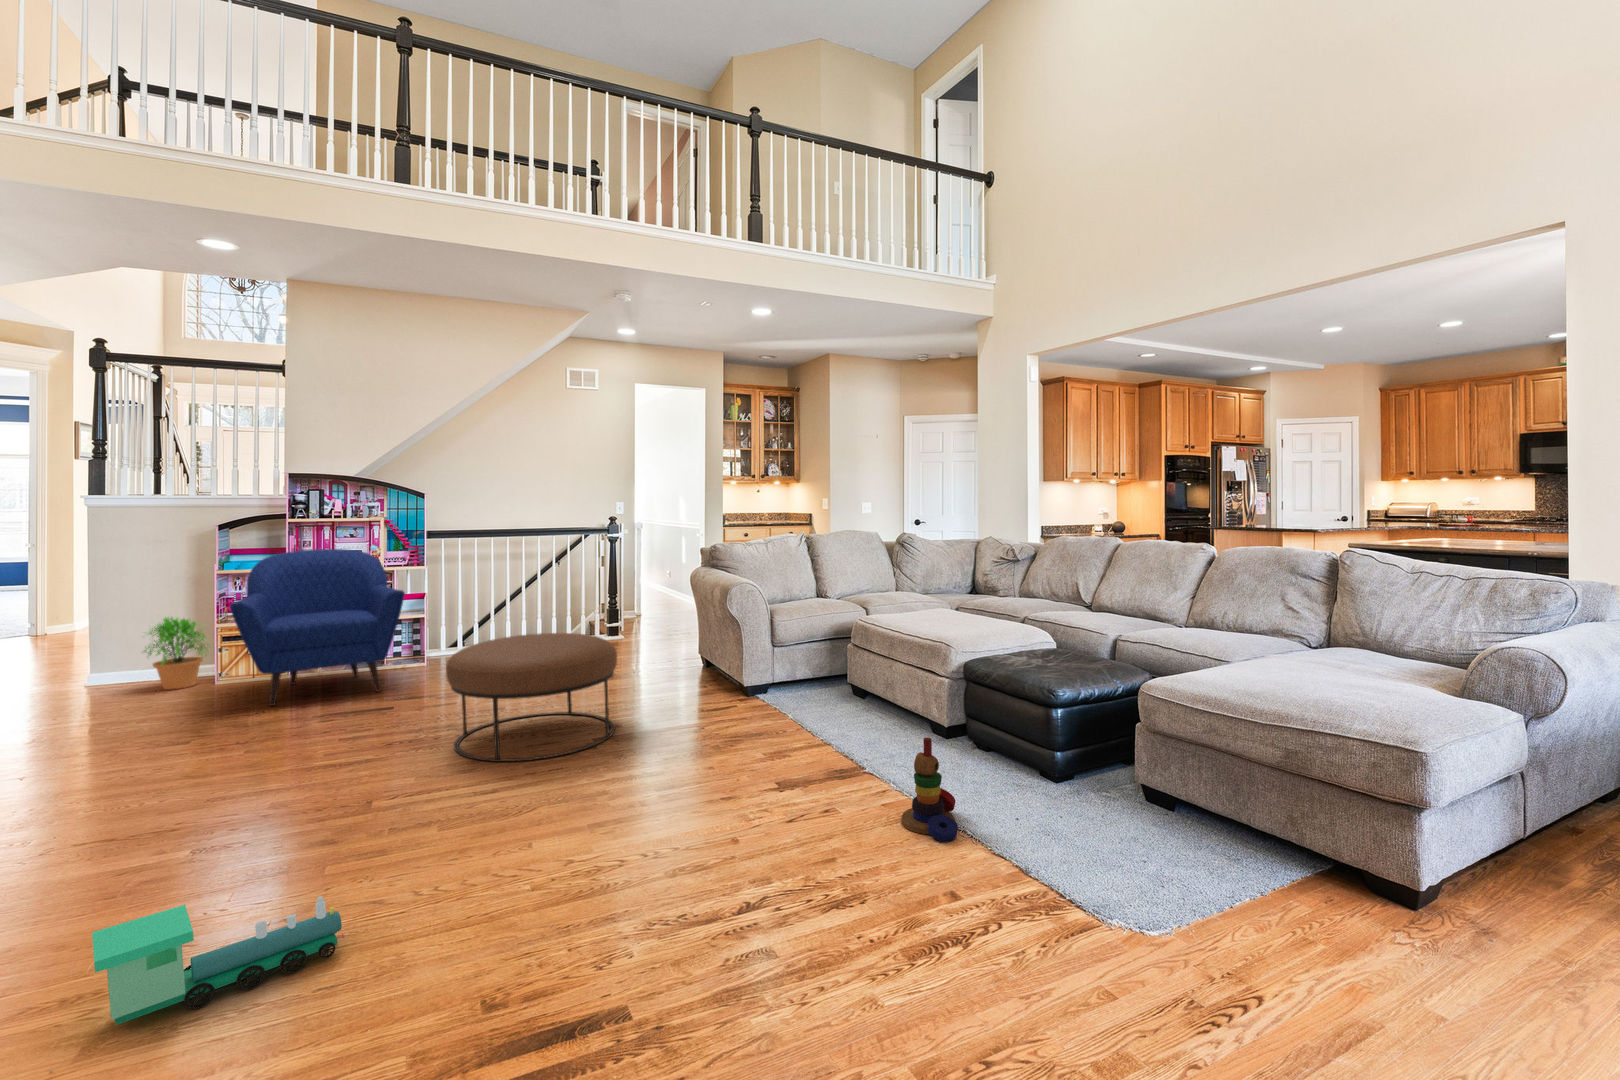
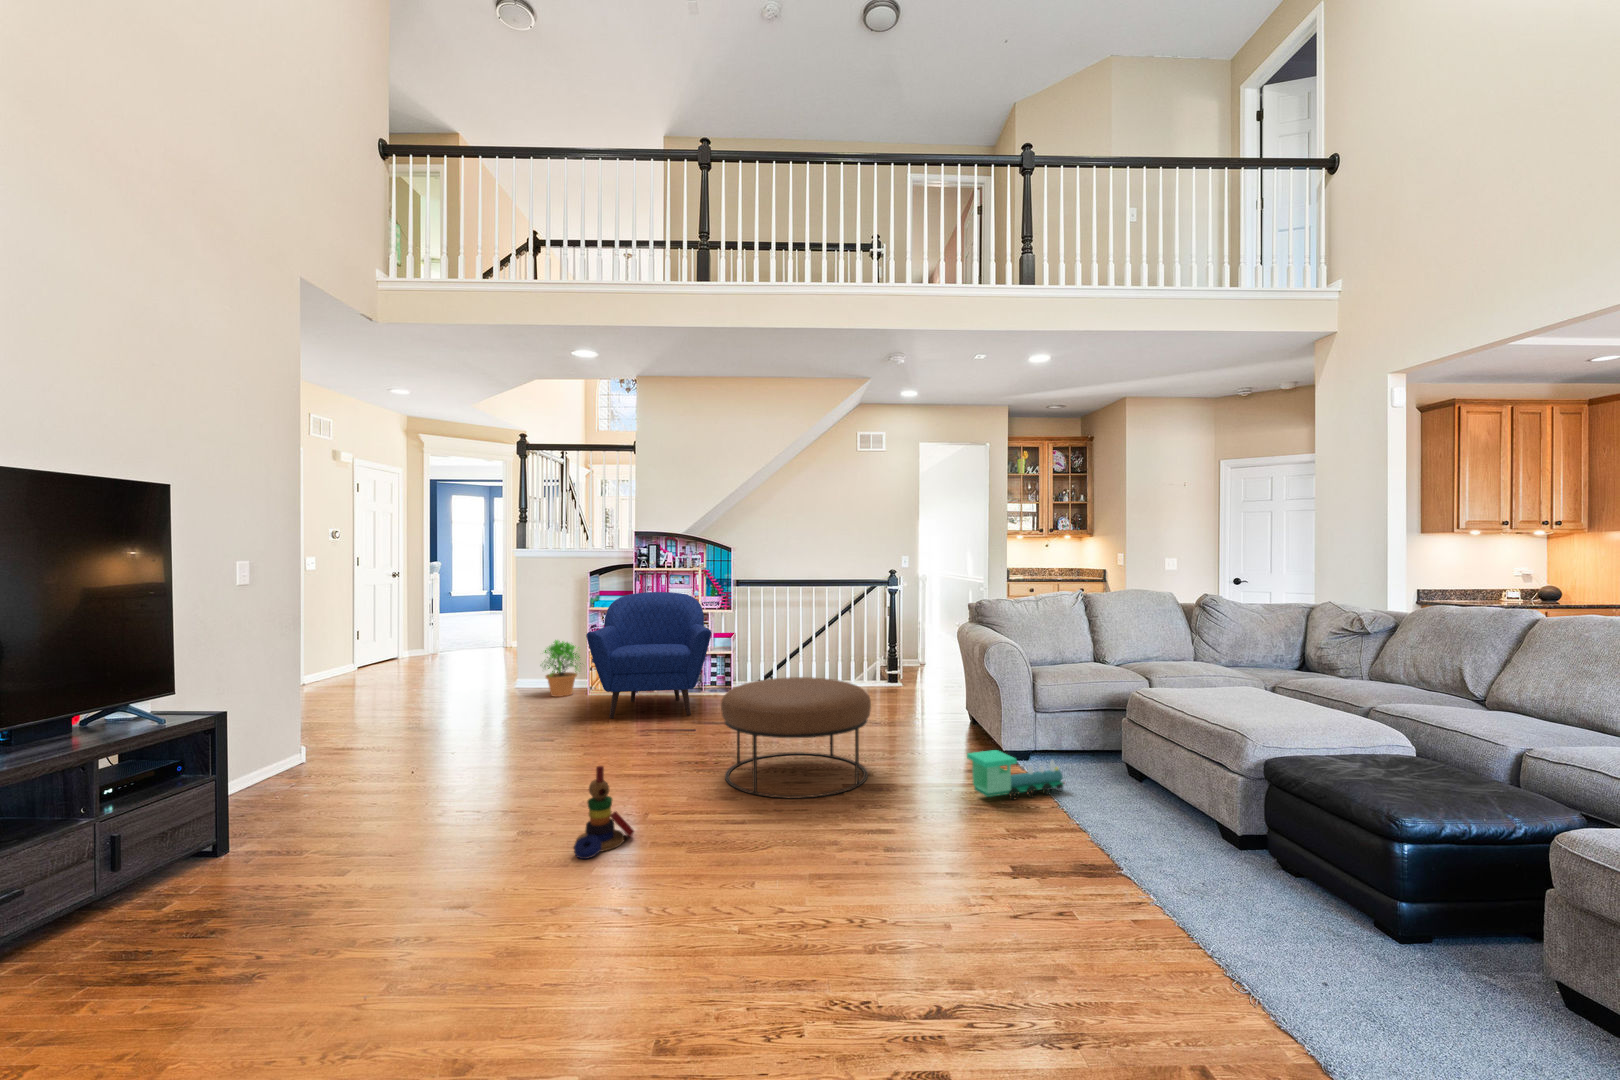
stacking toy: present [901,738,958,842] -> present [574,766,634,859]
toy train: present [92,896,345,1025] -> present [967,750,1065,800]

